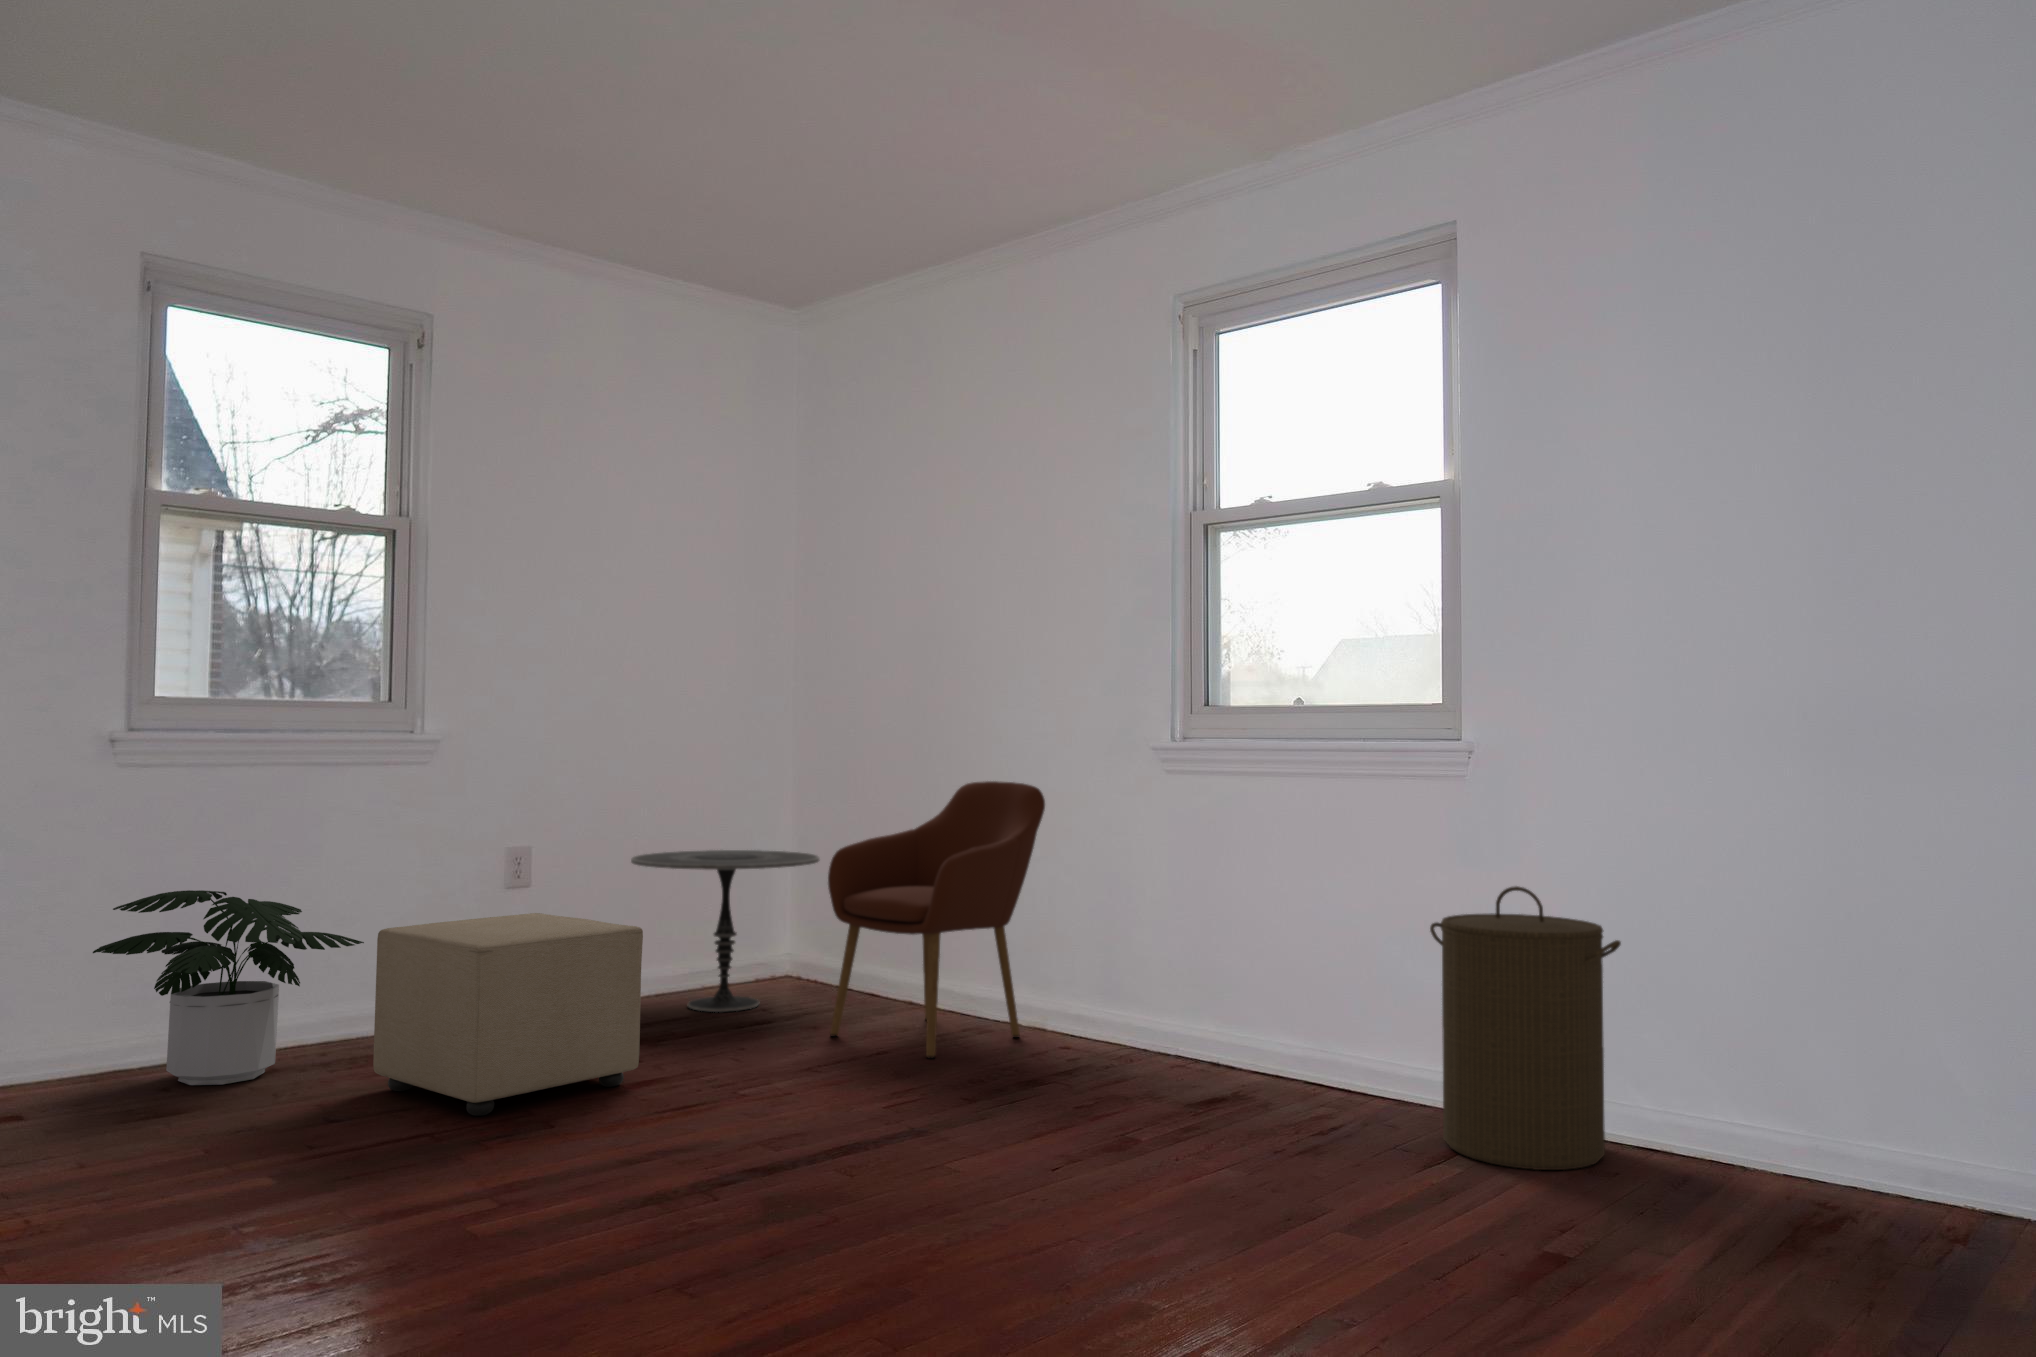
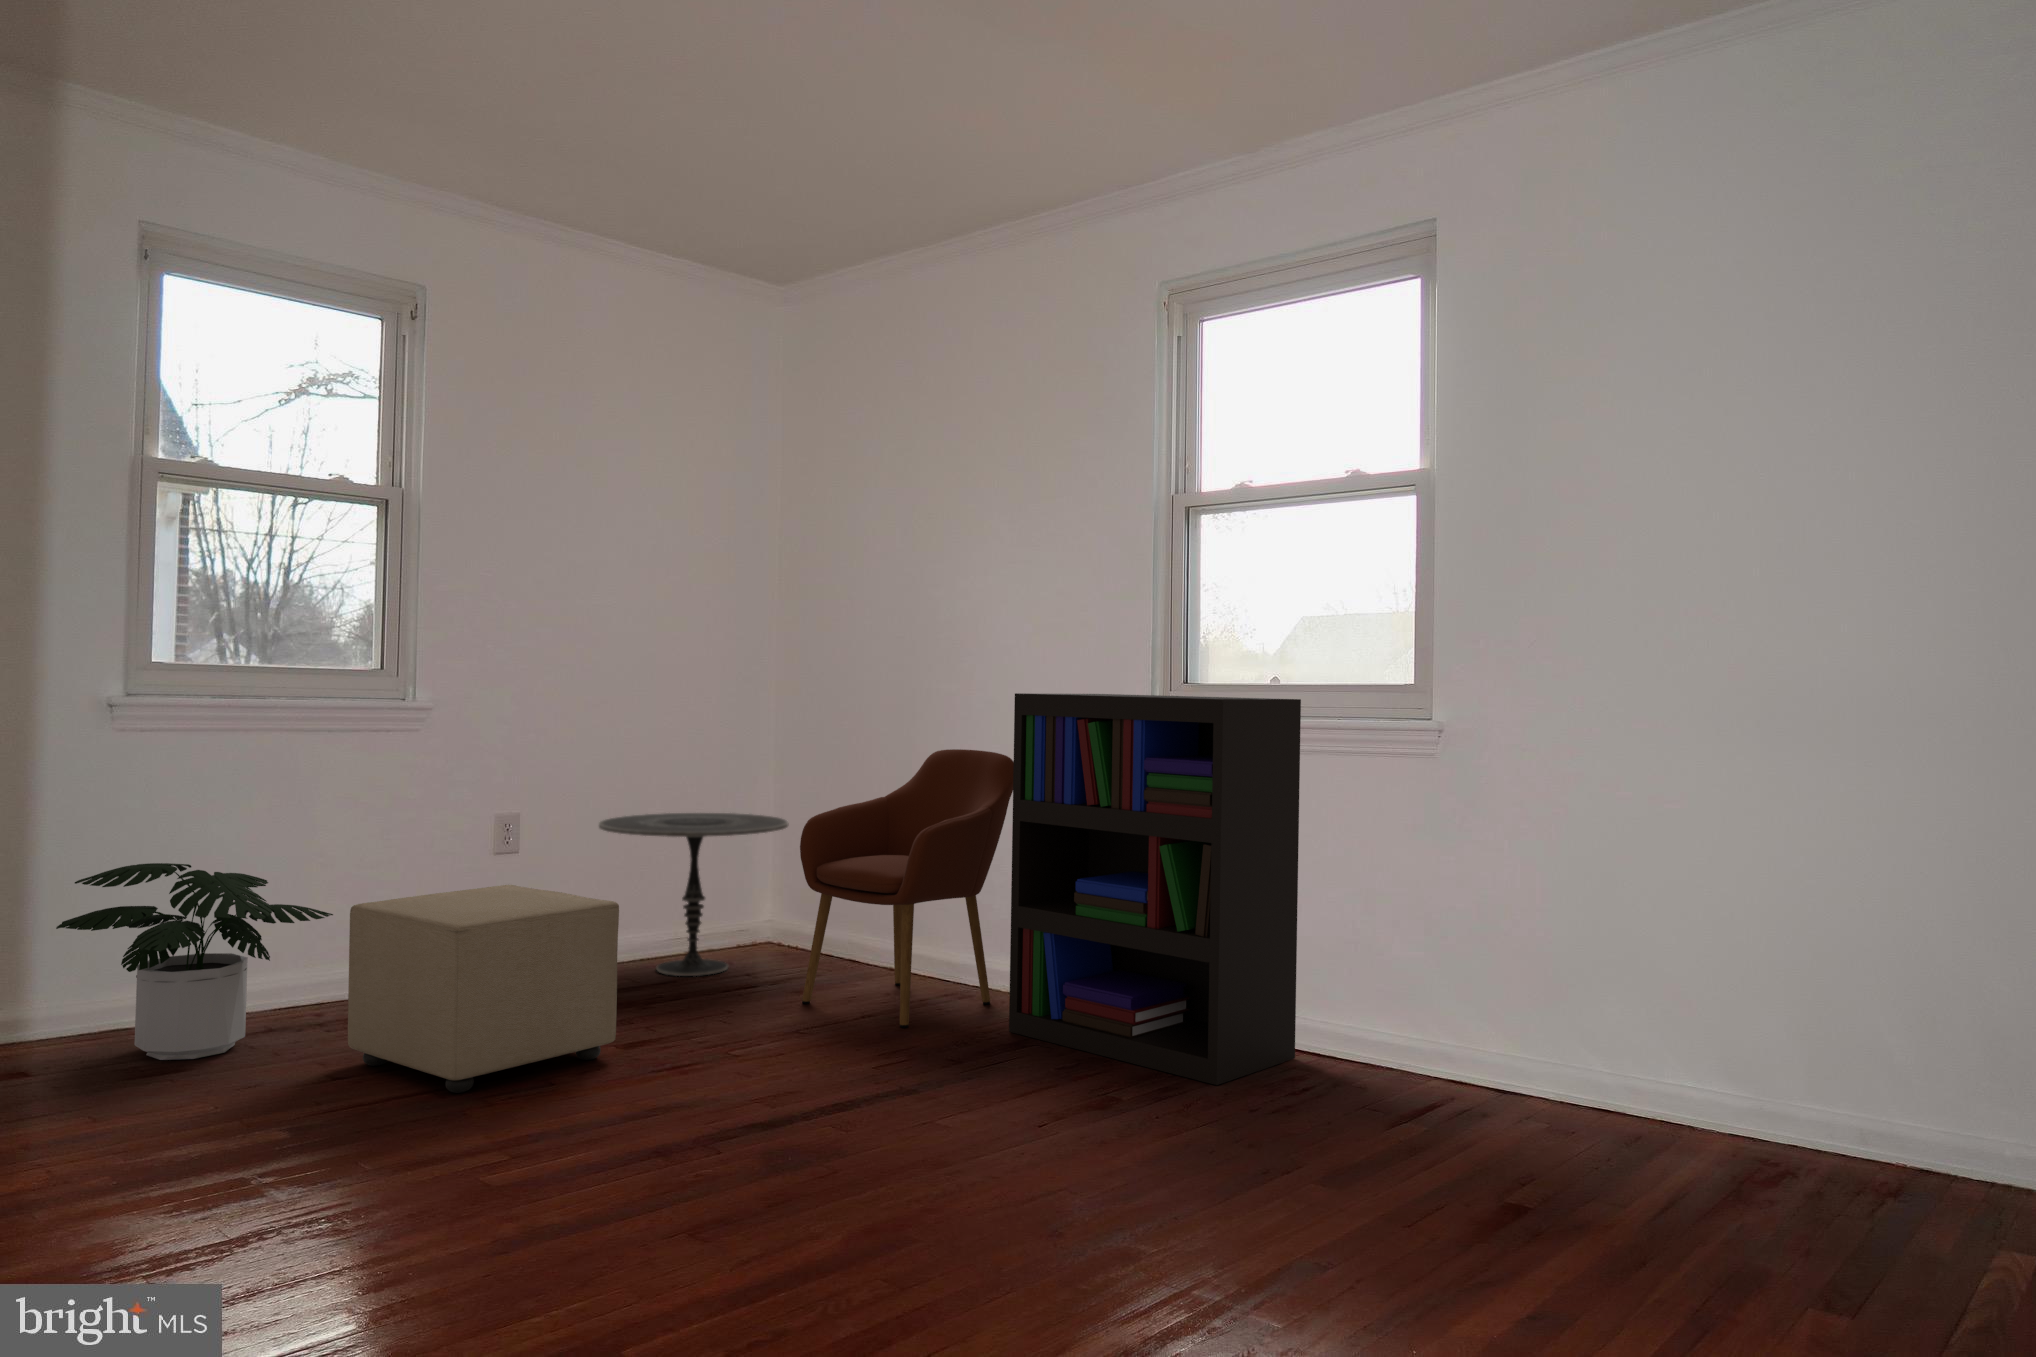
bookshelf: none [1036,717,1328,1112] -> present [1009,693,1301,1085]
laundry hamper: present [1430,886,1621,1170] -> none [1401,871,1586,1146]

